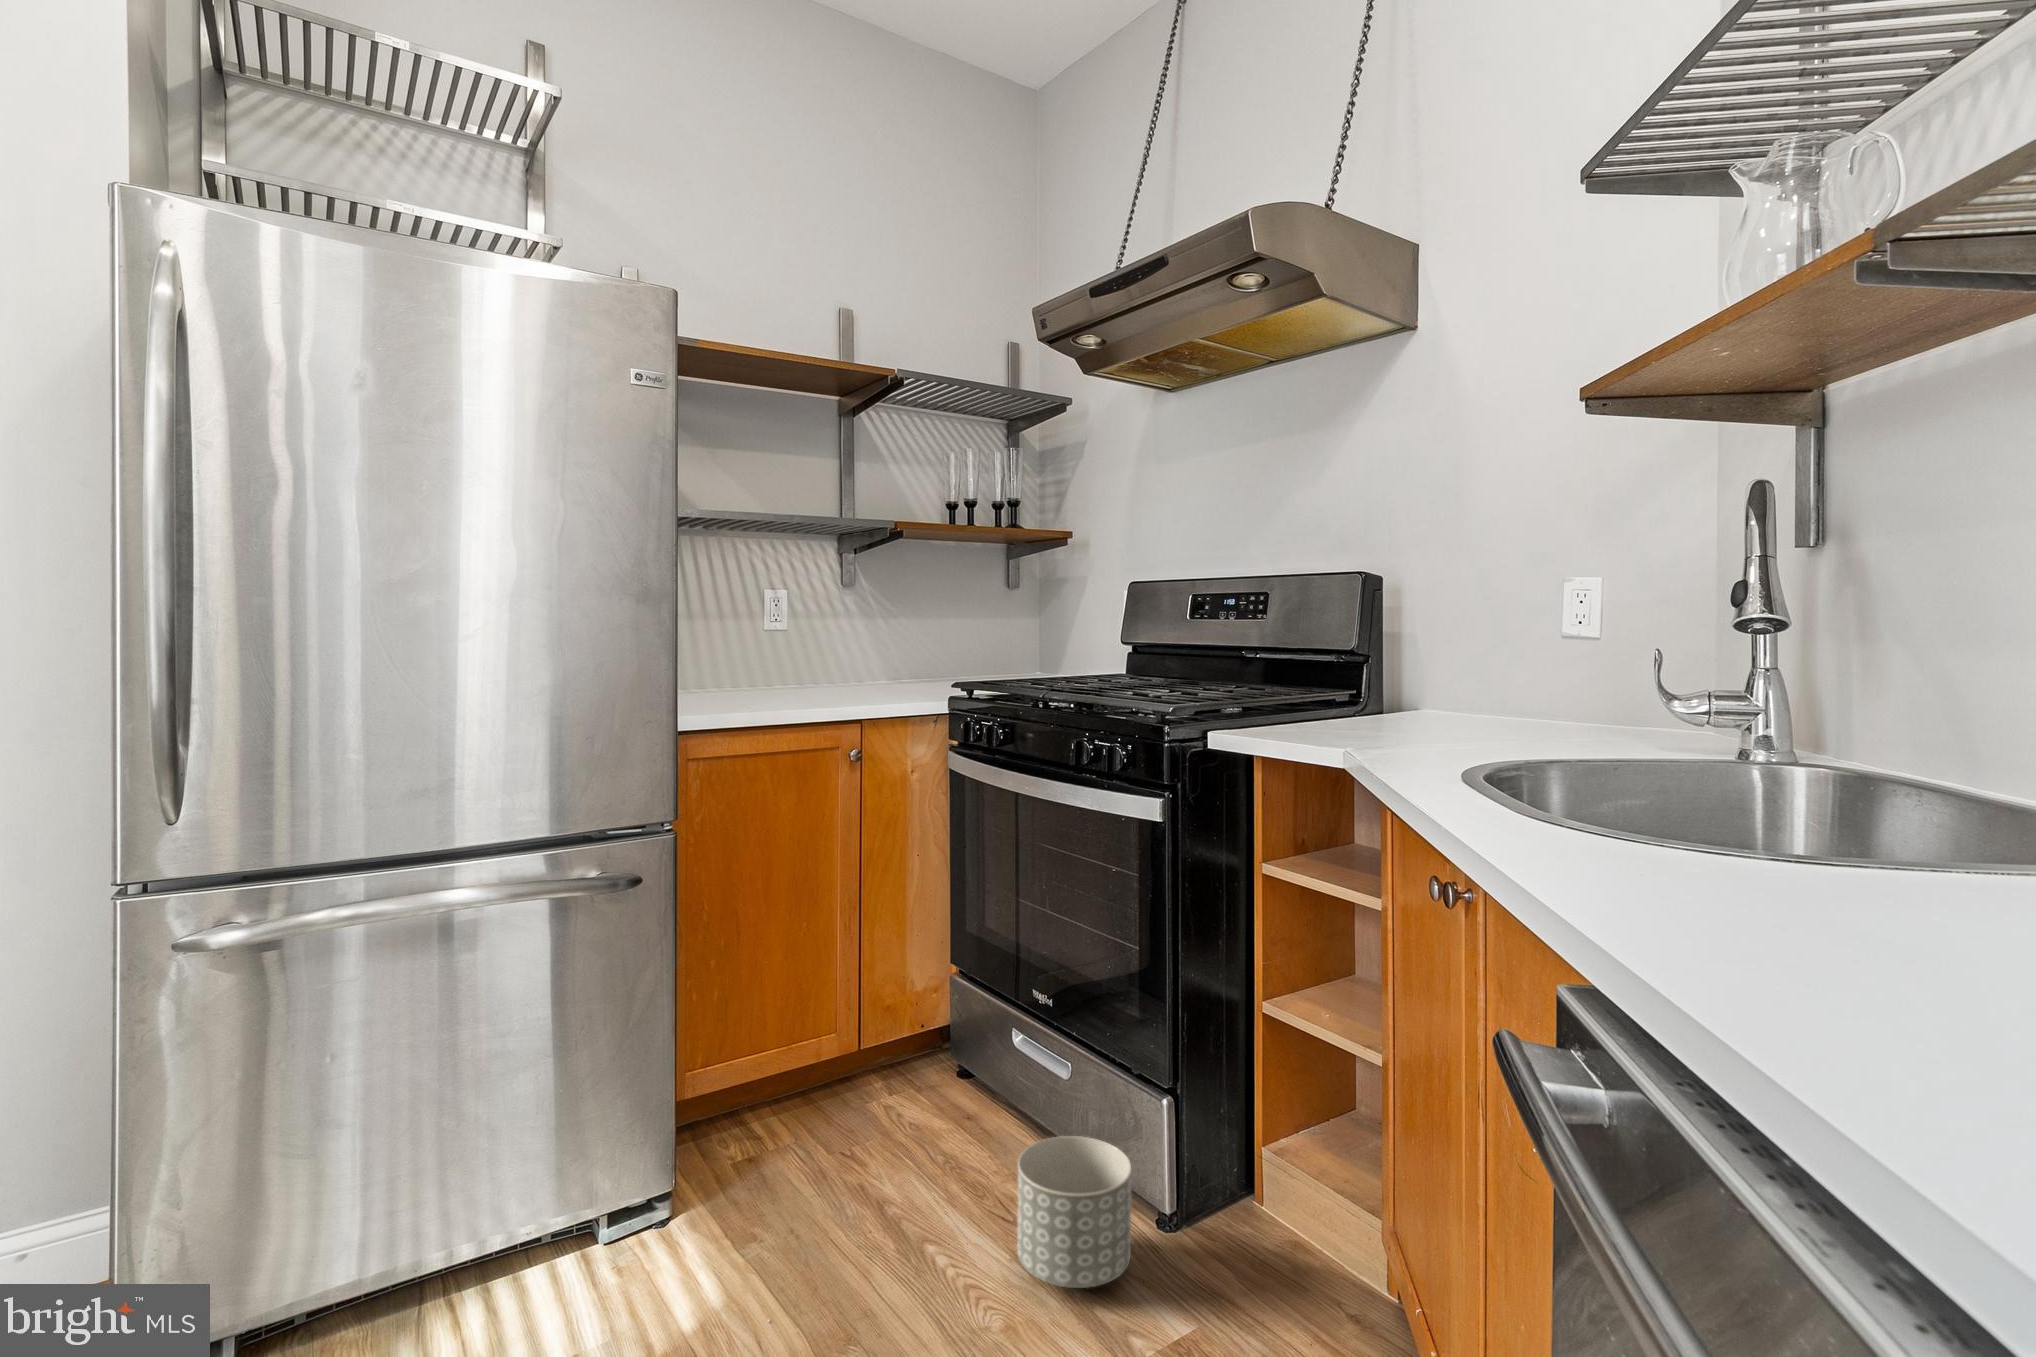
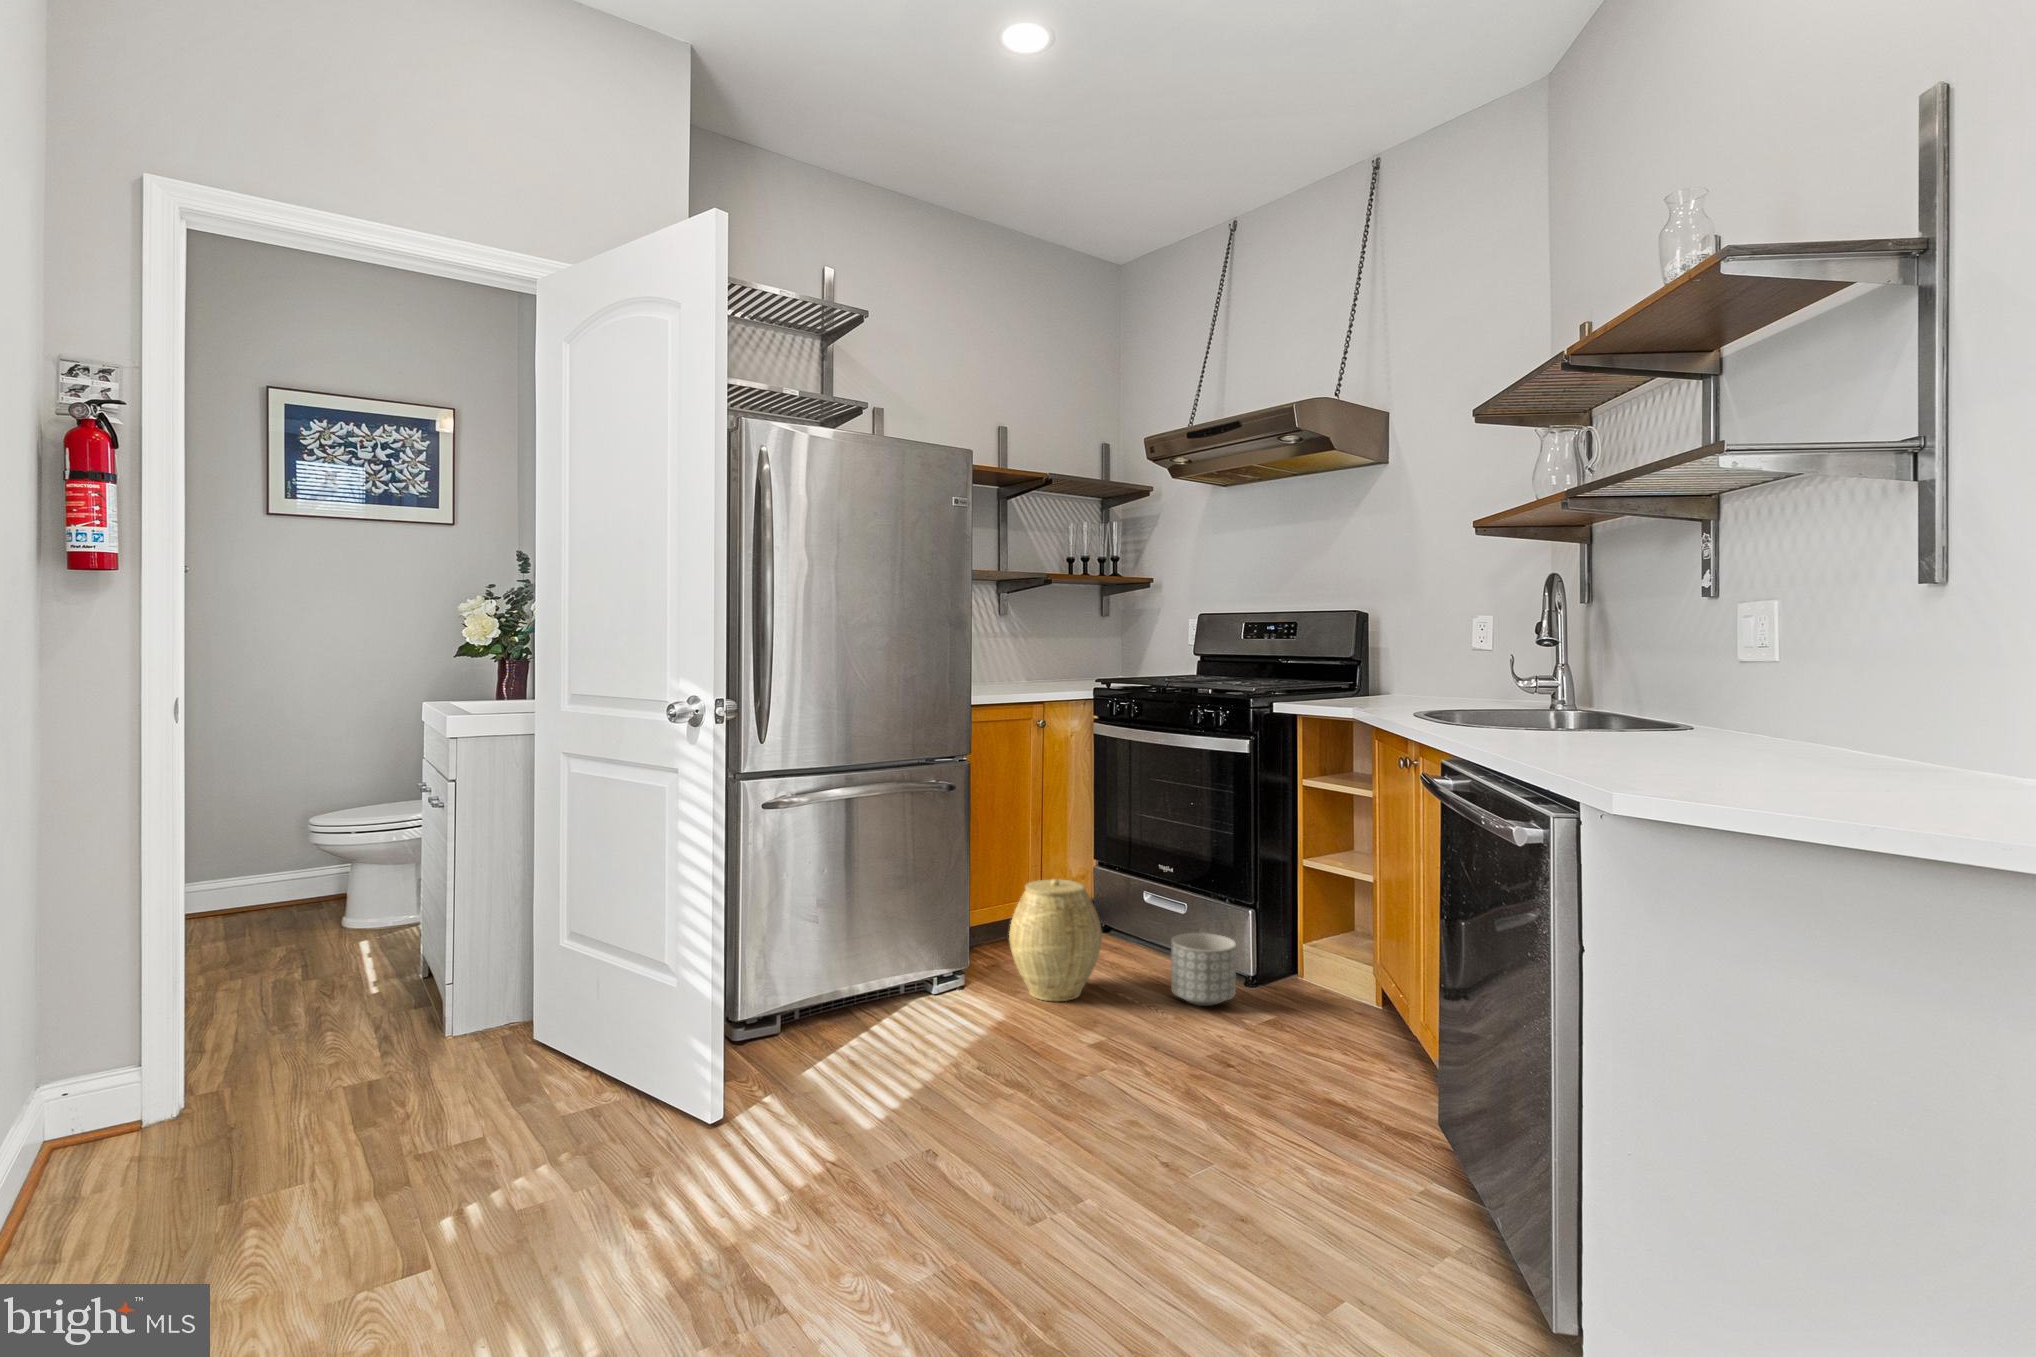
woven basket: none [738,1034,902,1266] -> present [1009,879,1102,1001]

